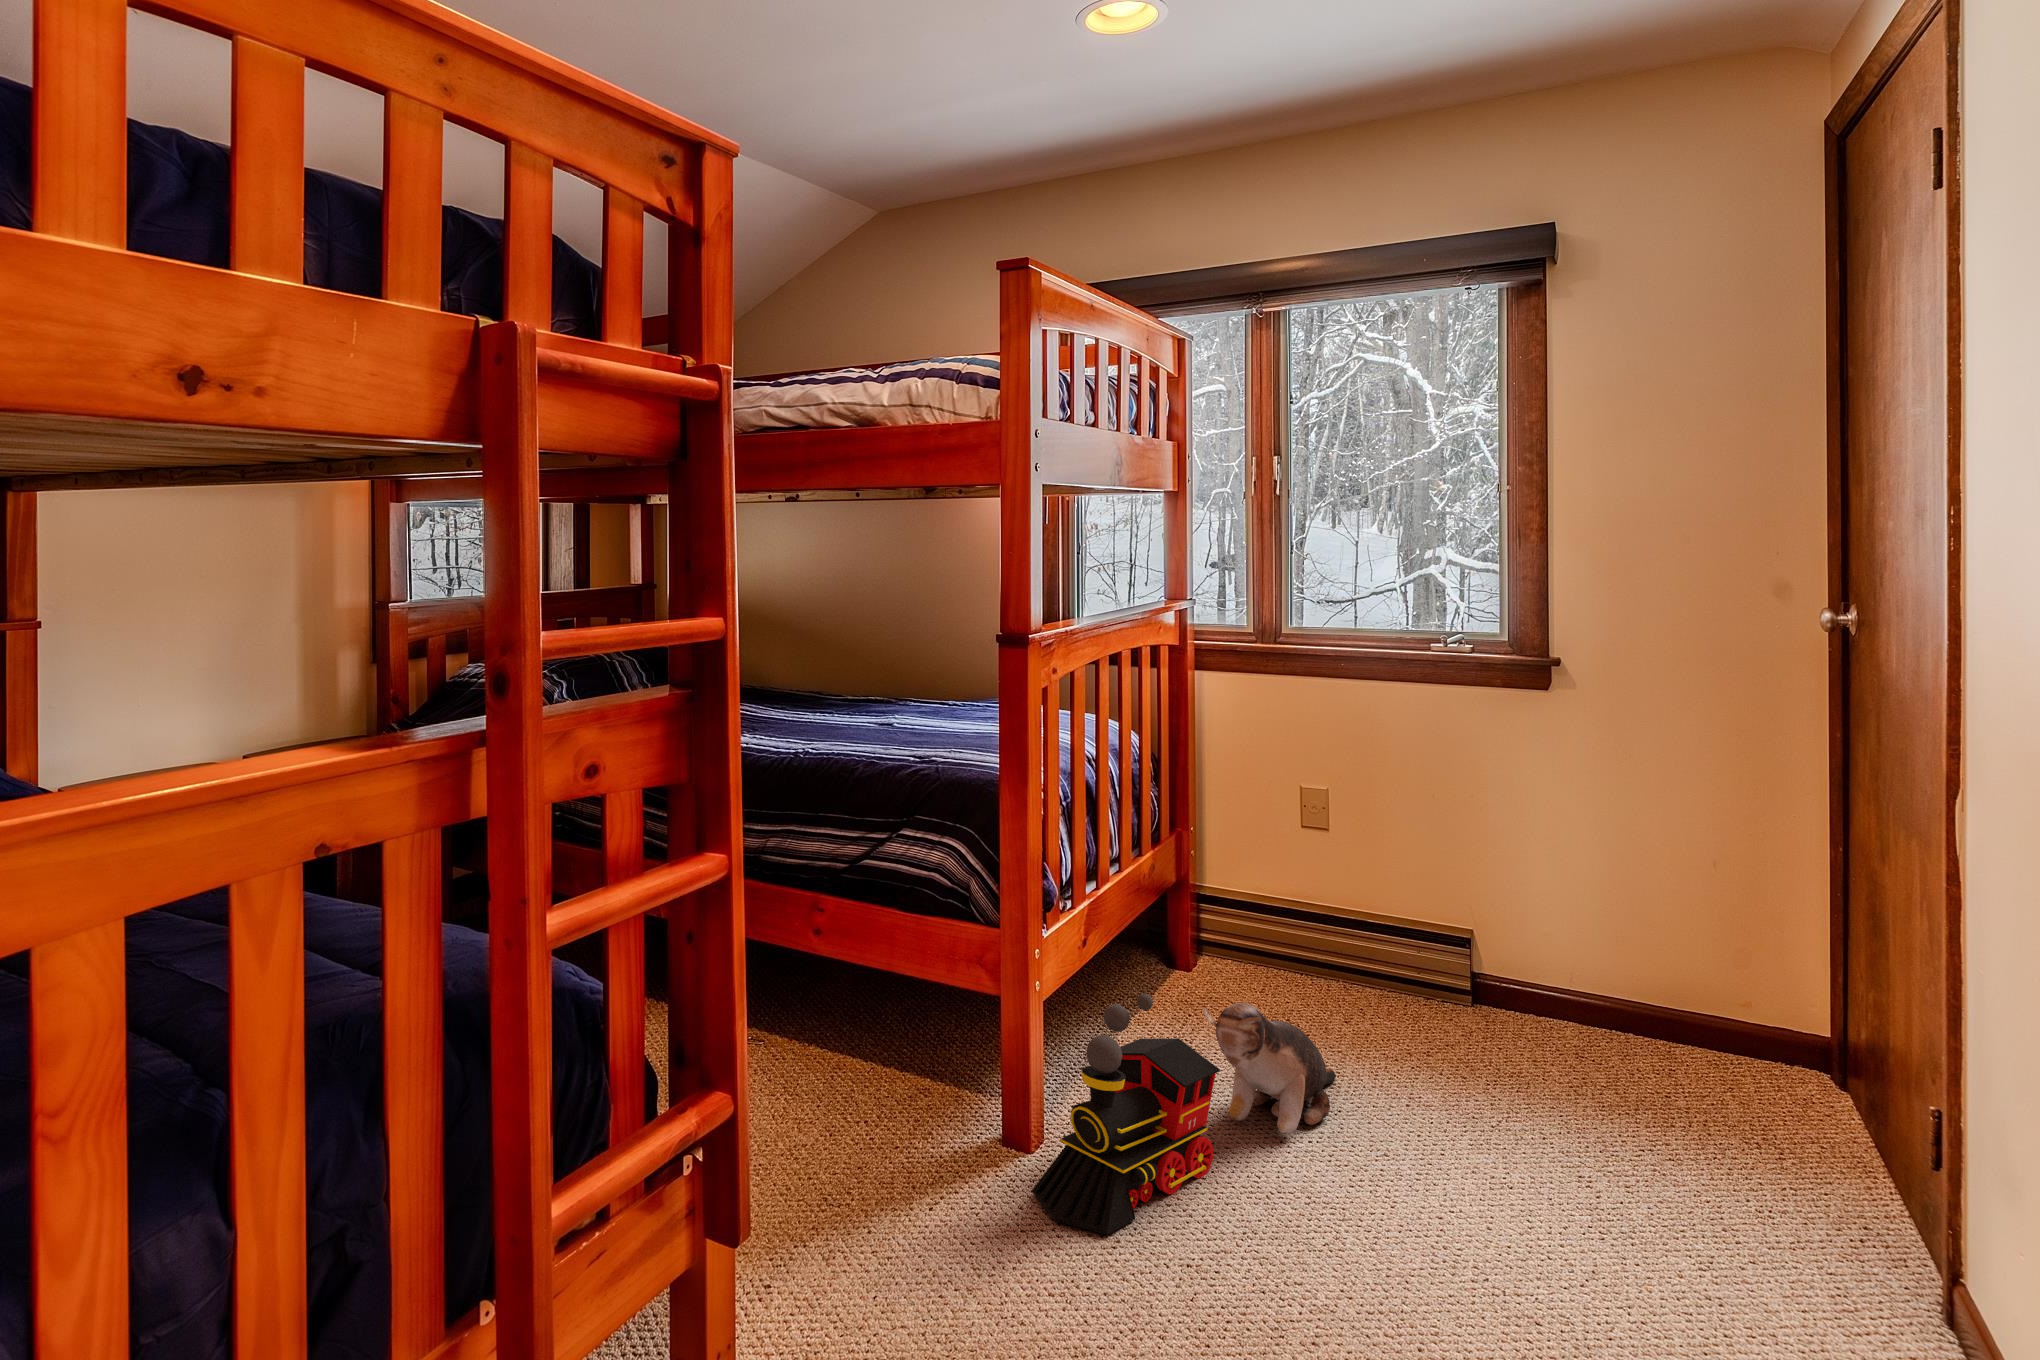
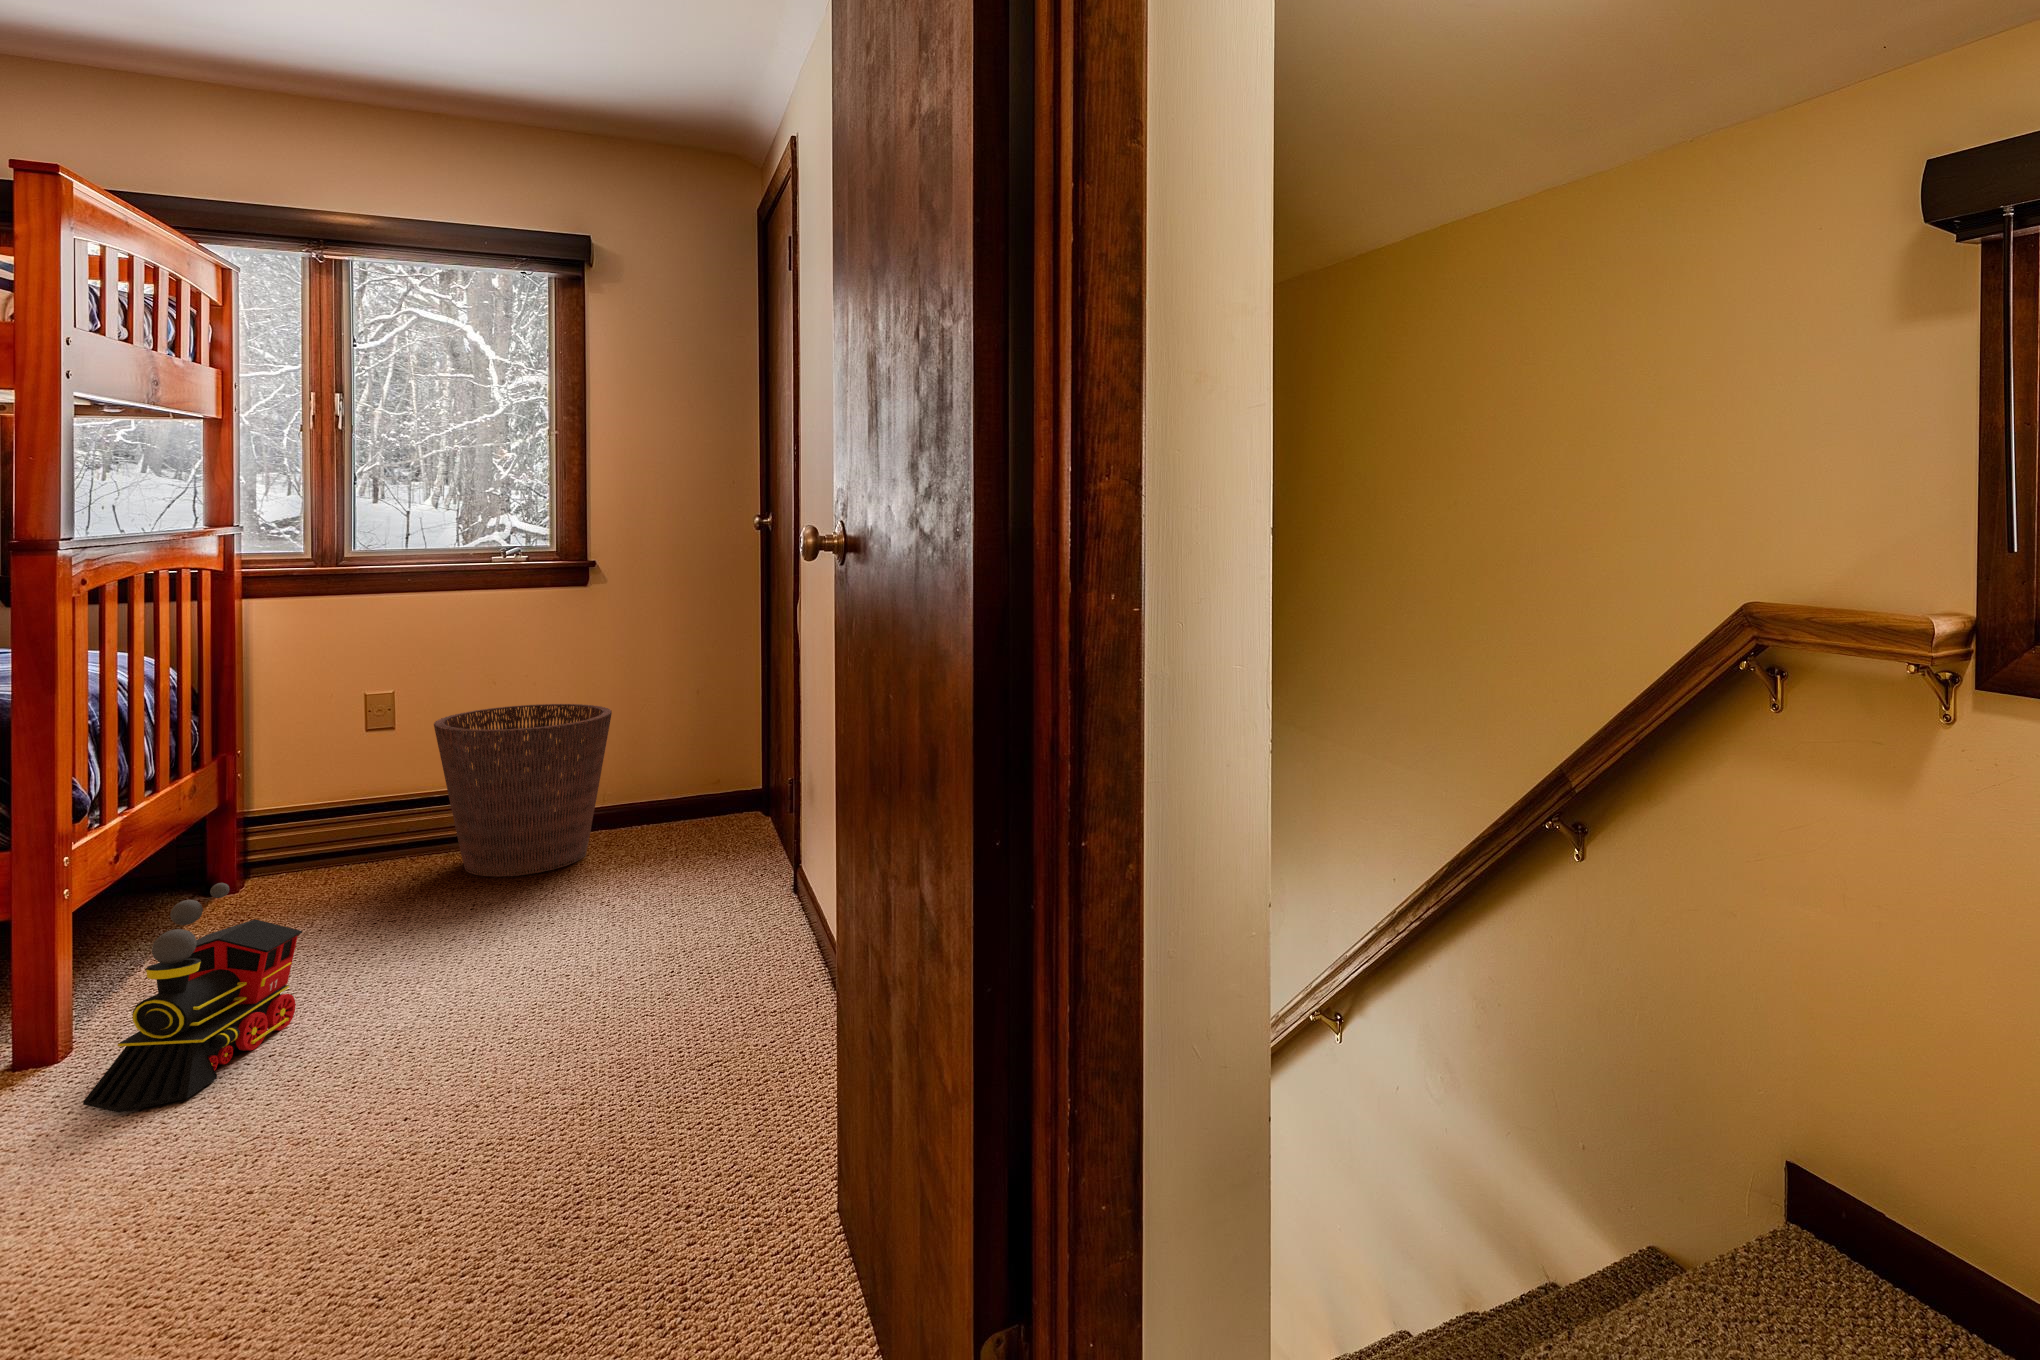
basket: none [1367,820,1588,1053] -> present [434,704,612,876]
plush toy: present [1203,1002,1336,1134] -> none [279,873,409,980]

